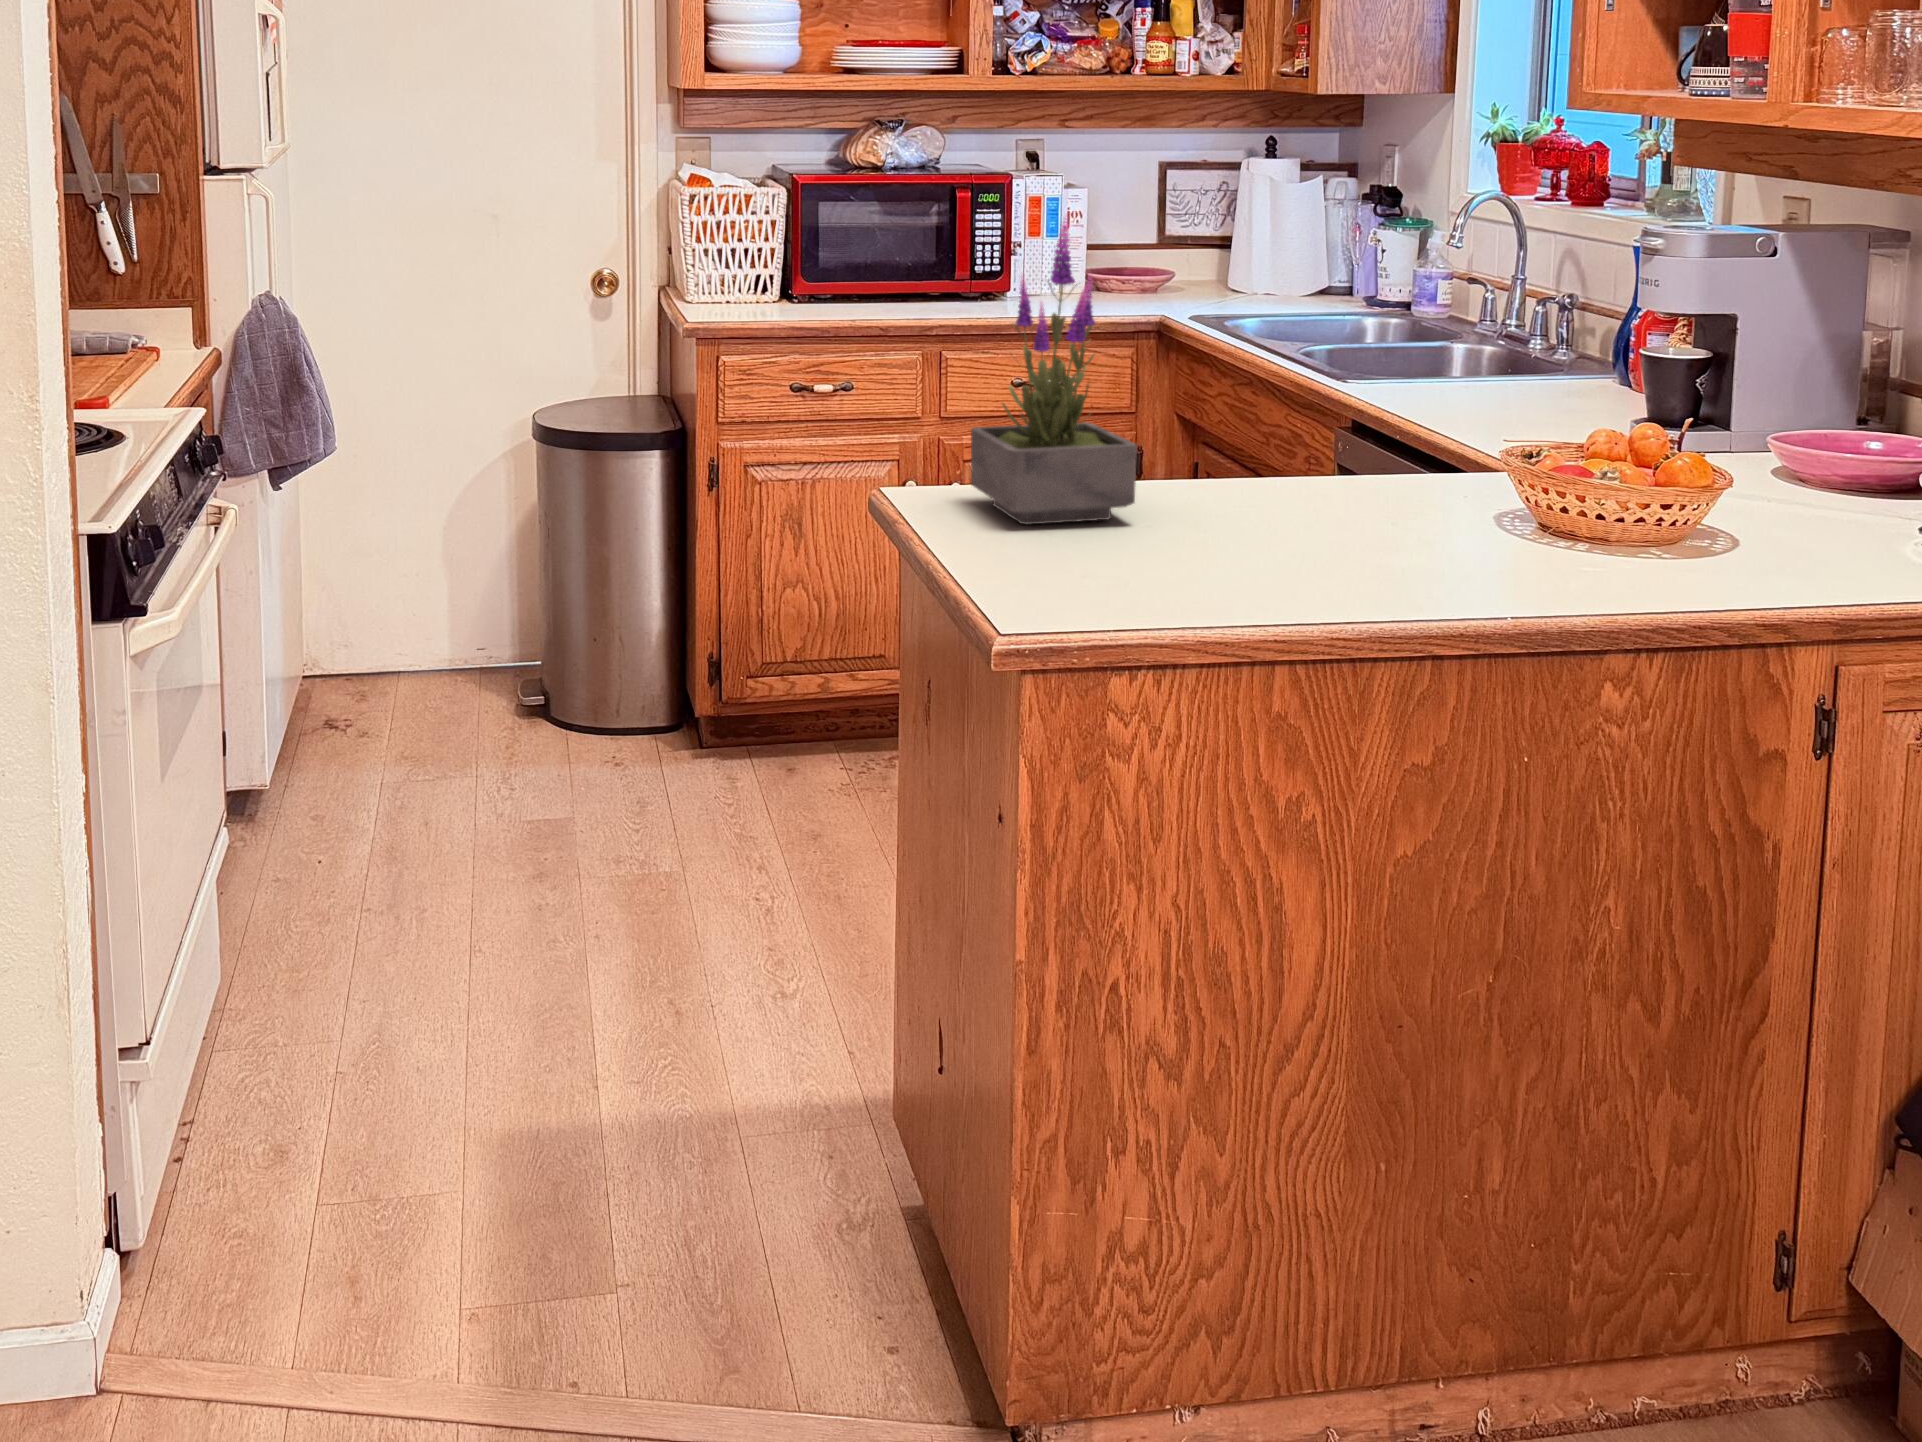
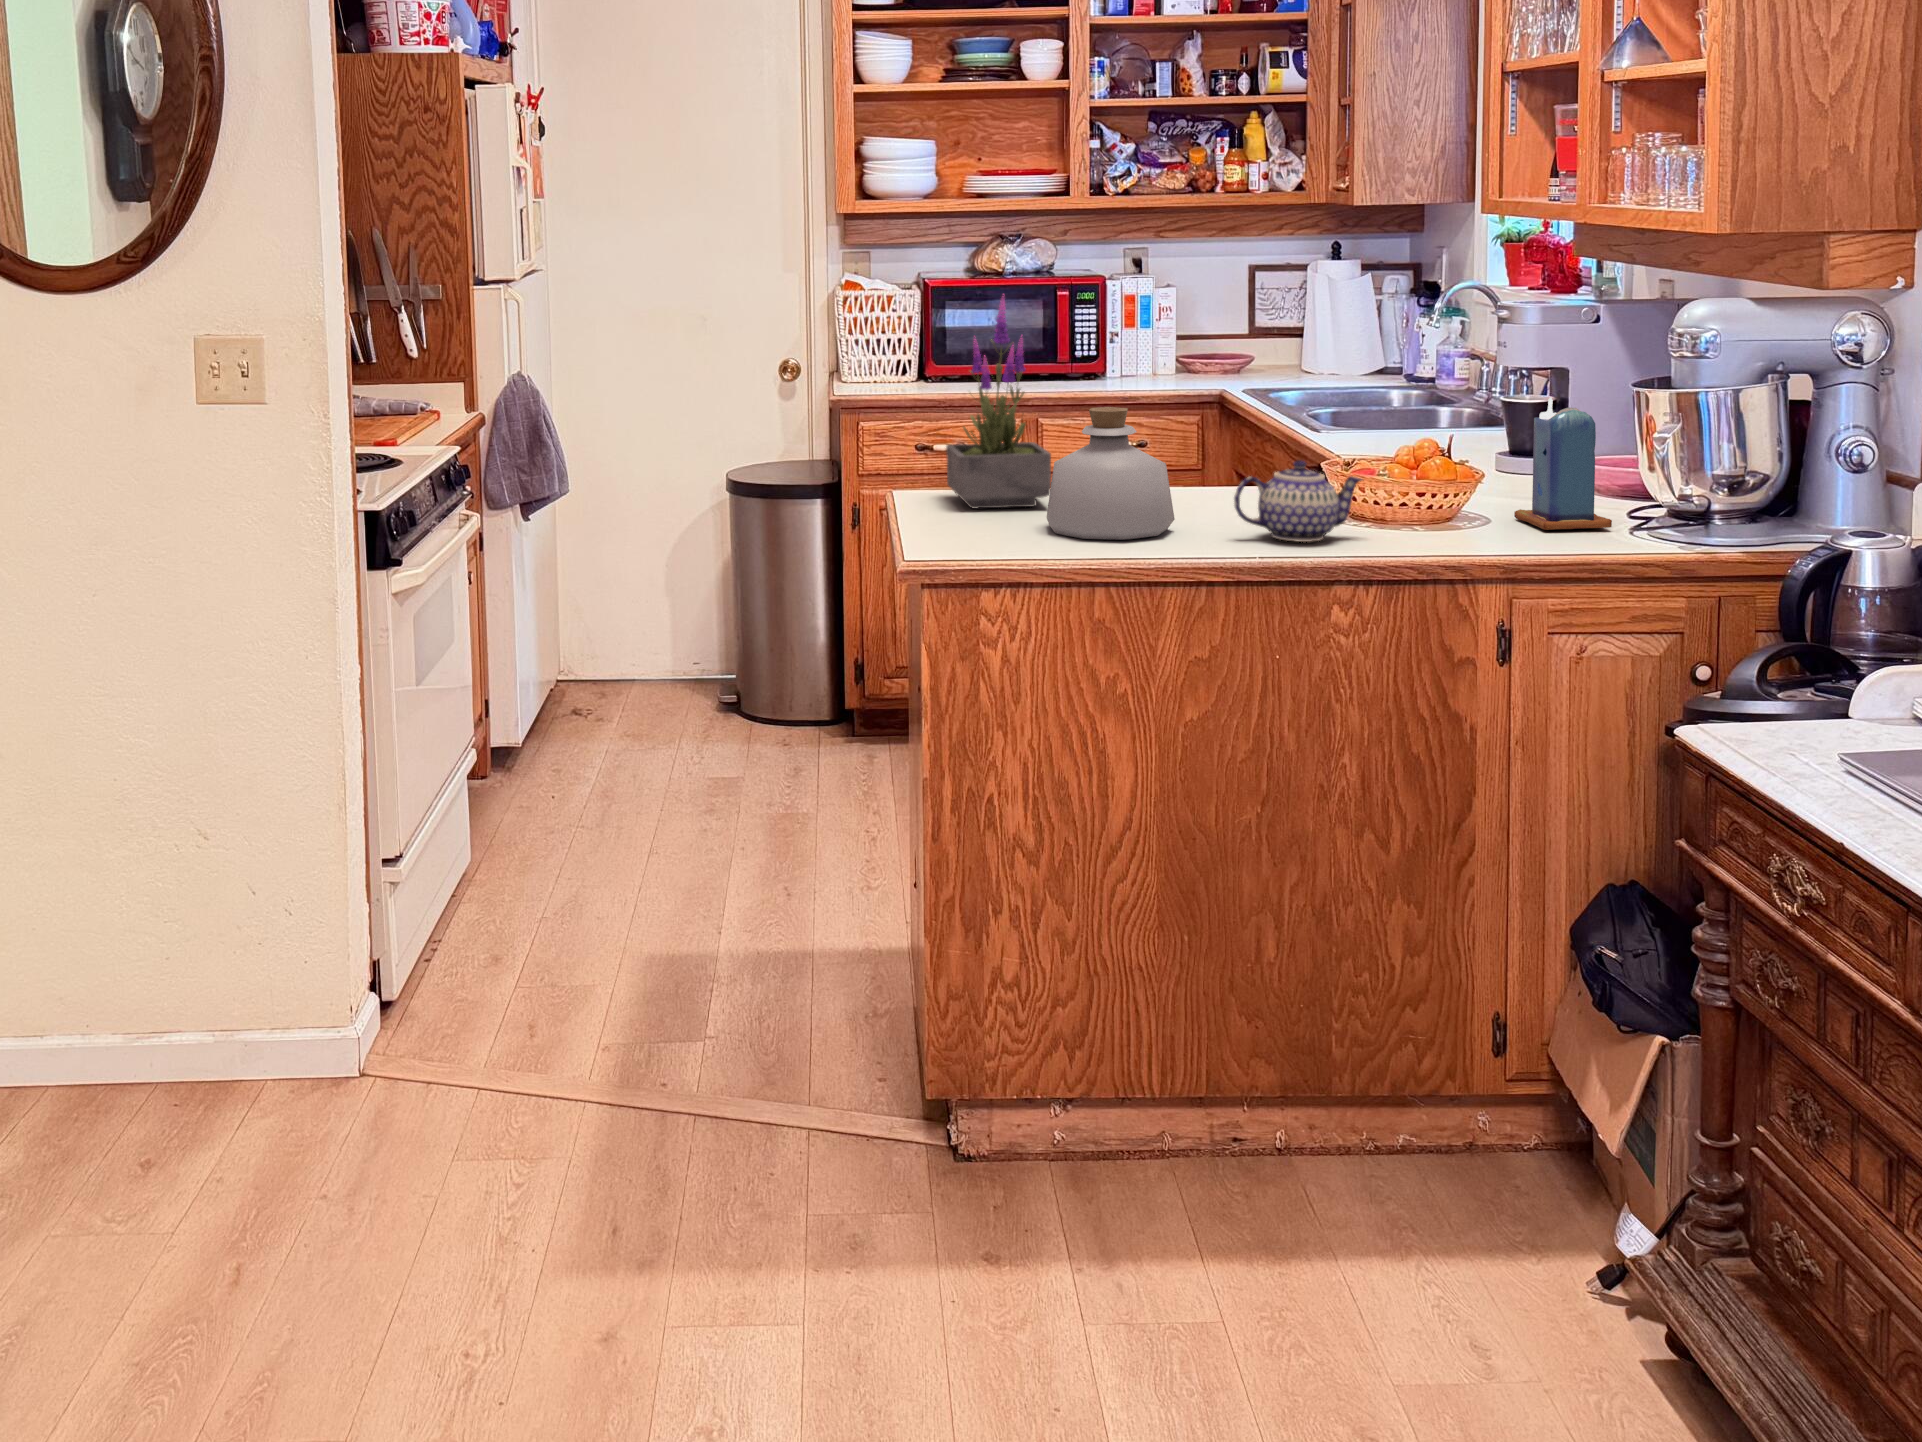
candle: none [1759,368,1907,553] -> present [1514,397,1612,530]
bottle: none [1154,384,1341,584] -> present [1047,407,1175,540]
teapot: none [1439,464,1611,583] -> present [1234,460,1362,542]

